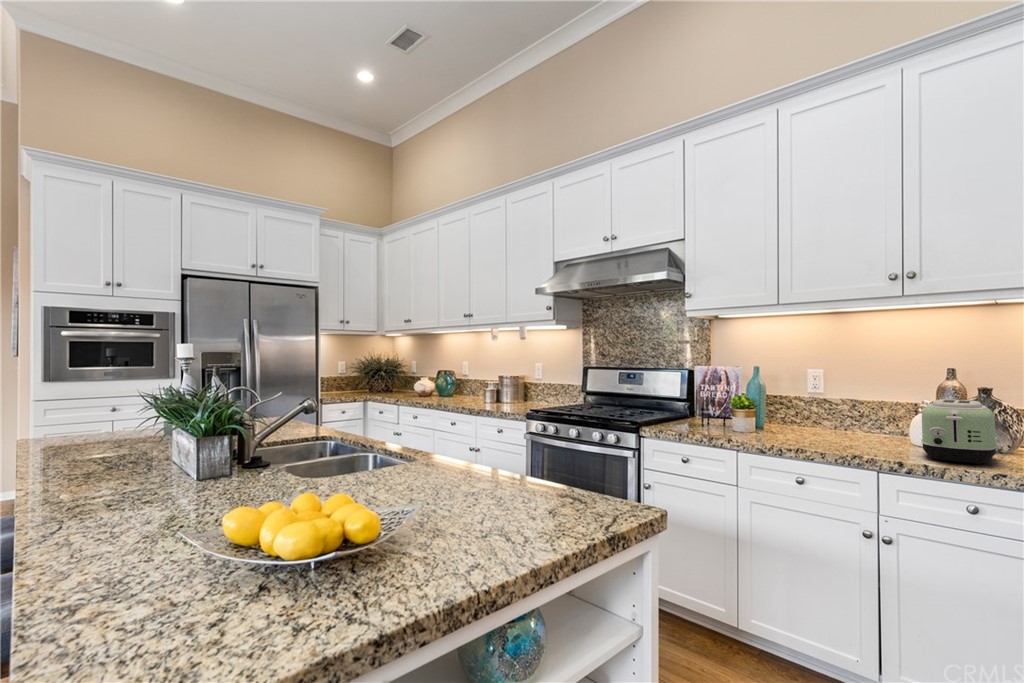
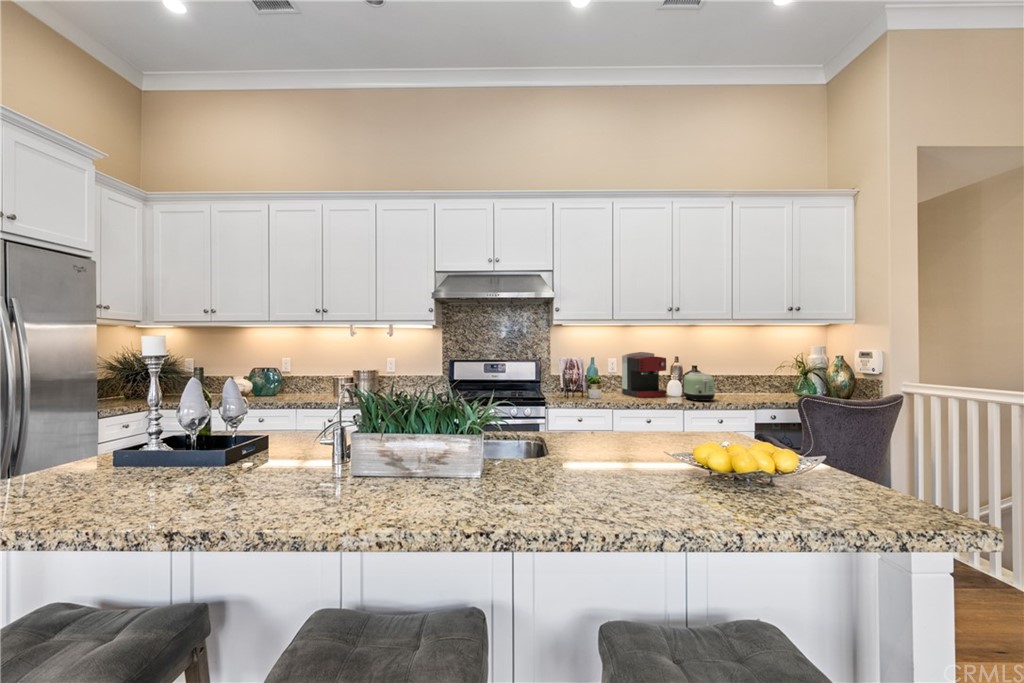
coffee maker: none [821,357,896,444] -> present [622,352,666,398]

